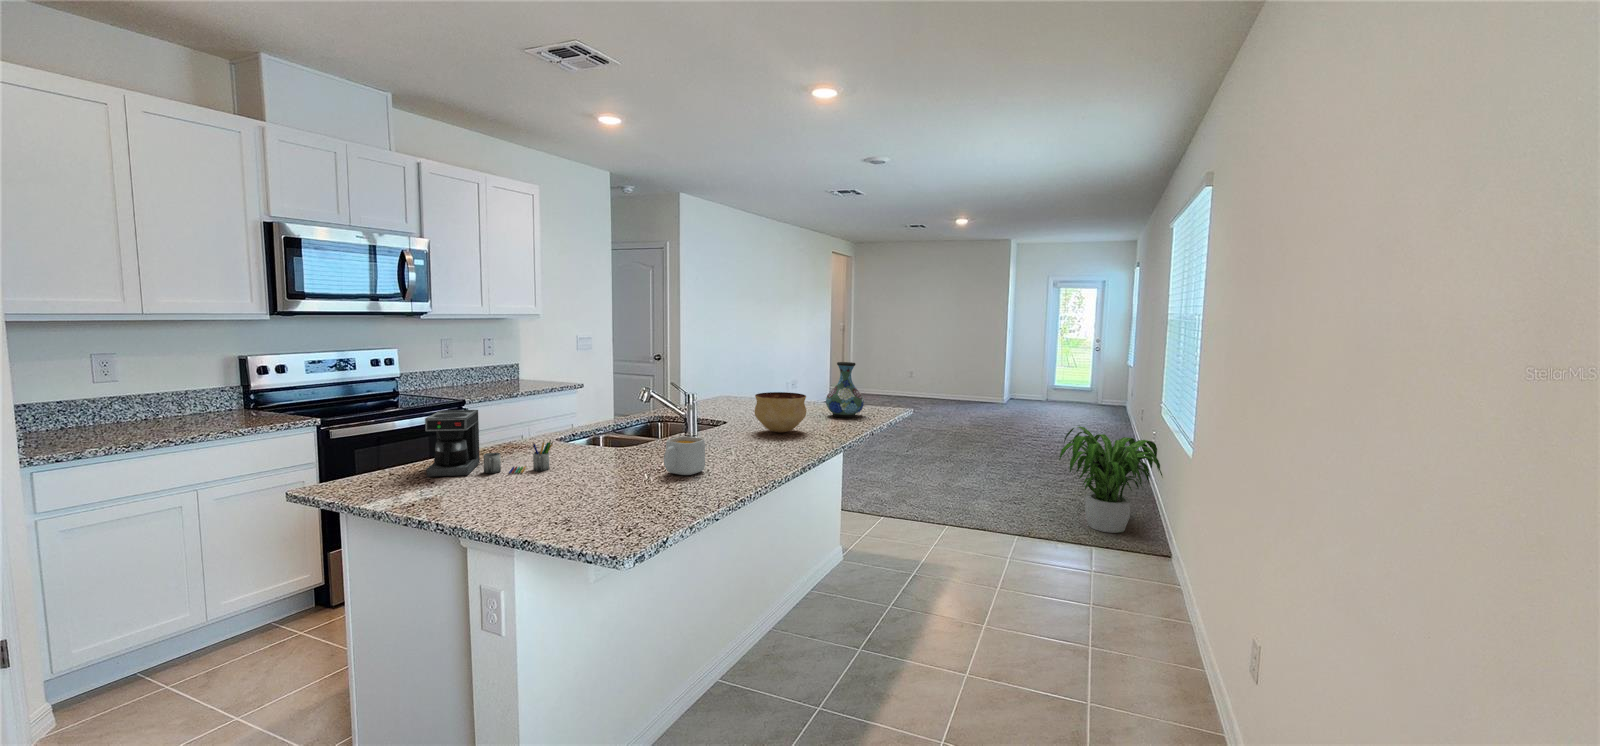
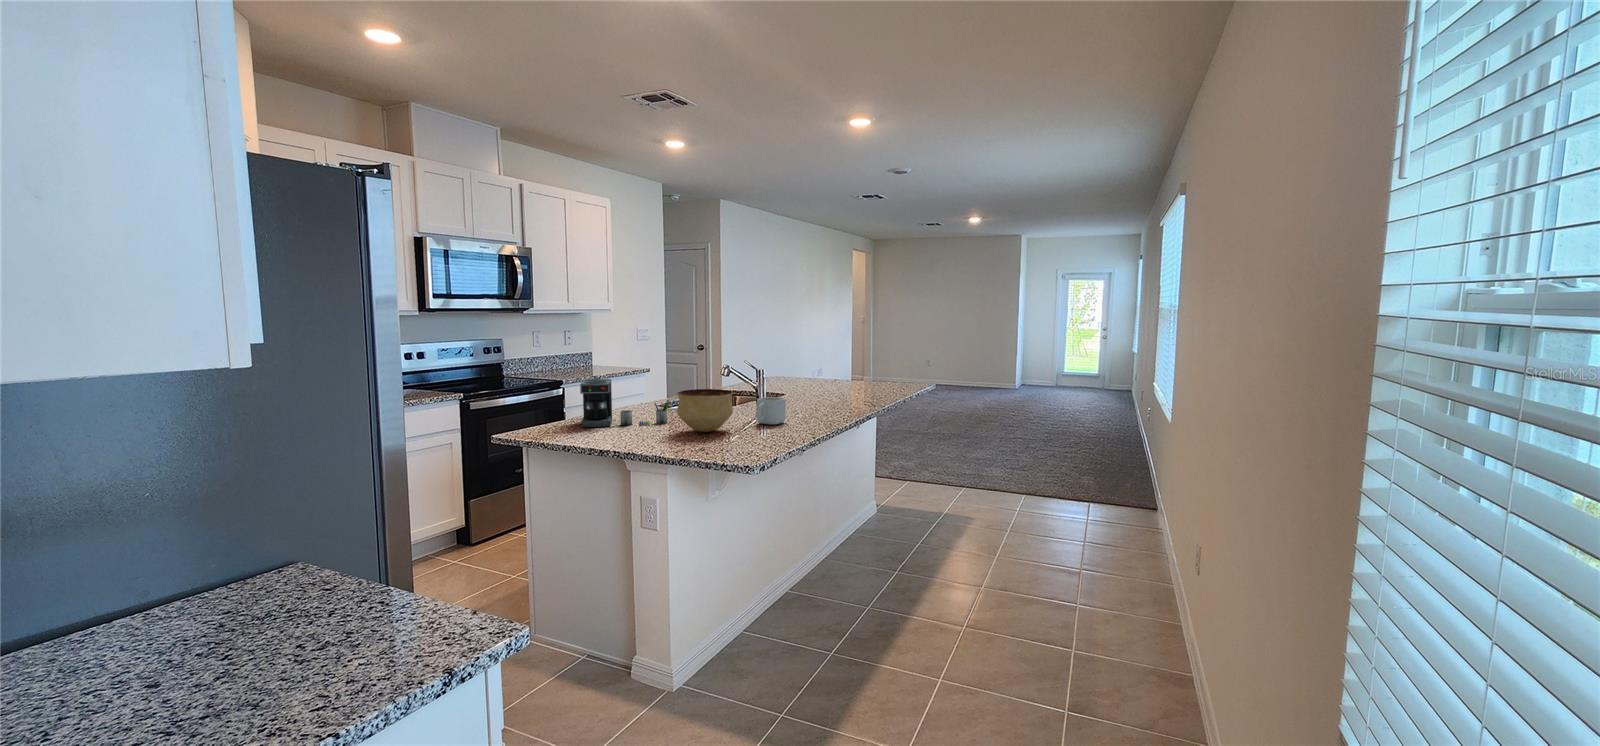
vase: present [826,362,864,418] -> none [865,344,896,390]
bowl: present [755,392,806,433] -> present [677,389,733,432]
potted plant: present [1059,426,1162,533] -> none [1061,401,1152,492]

